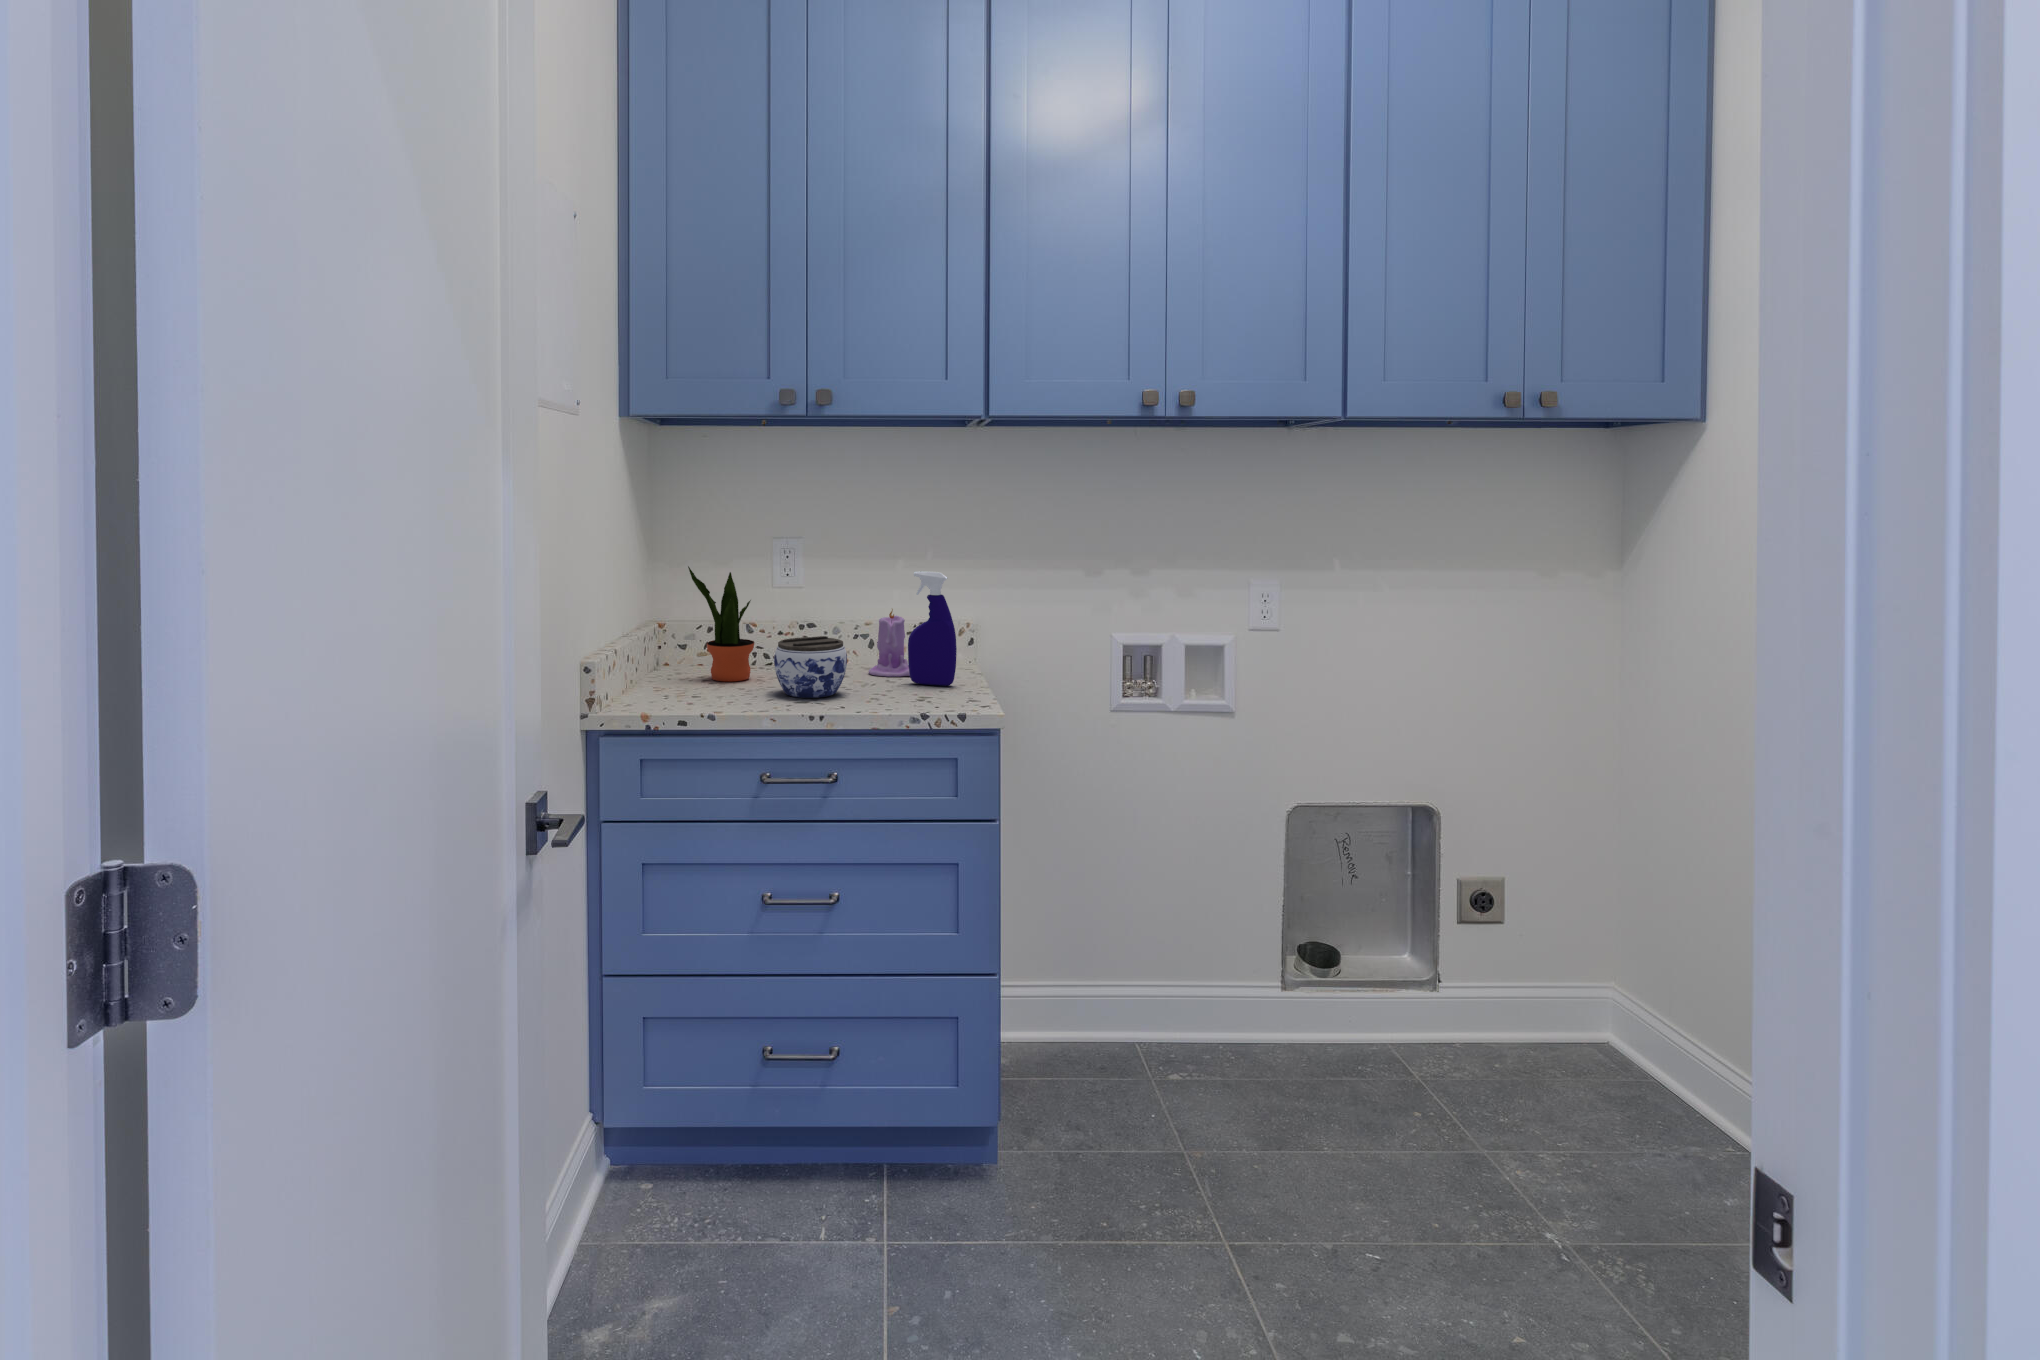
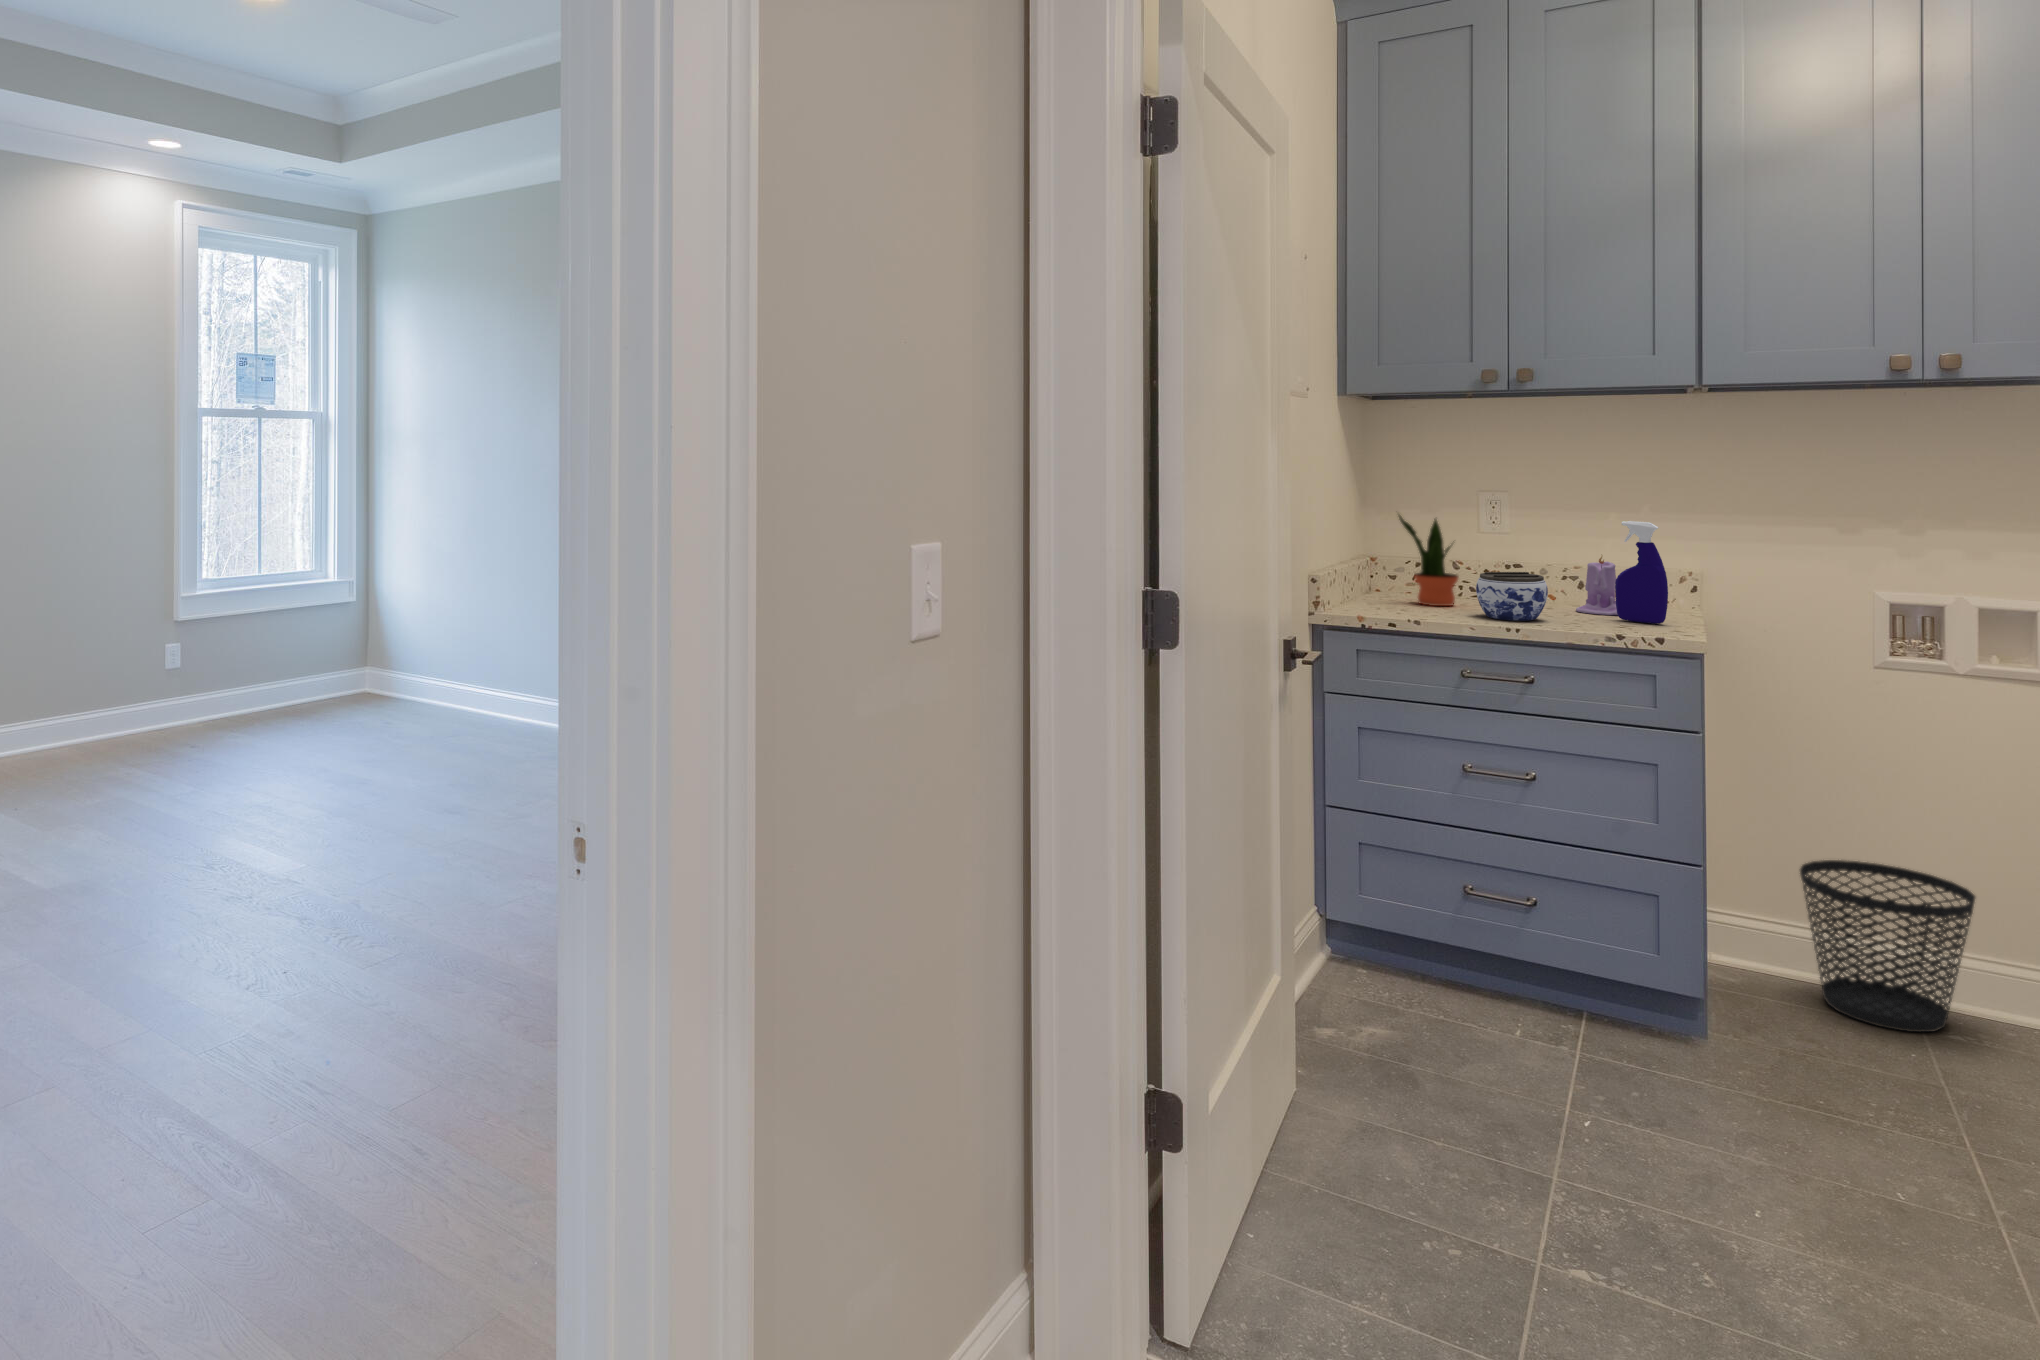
wastebasket: none [1066,909,1201,1094] -> present [1800,860,1975,1032]

